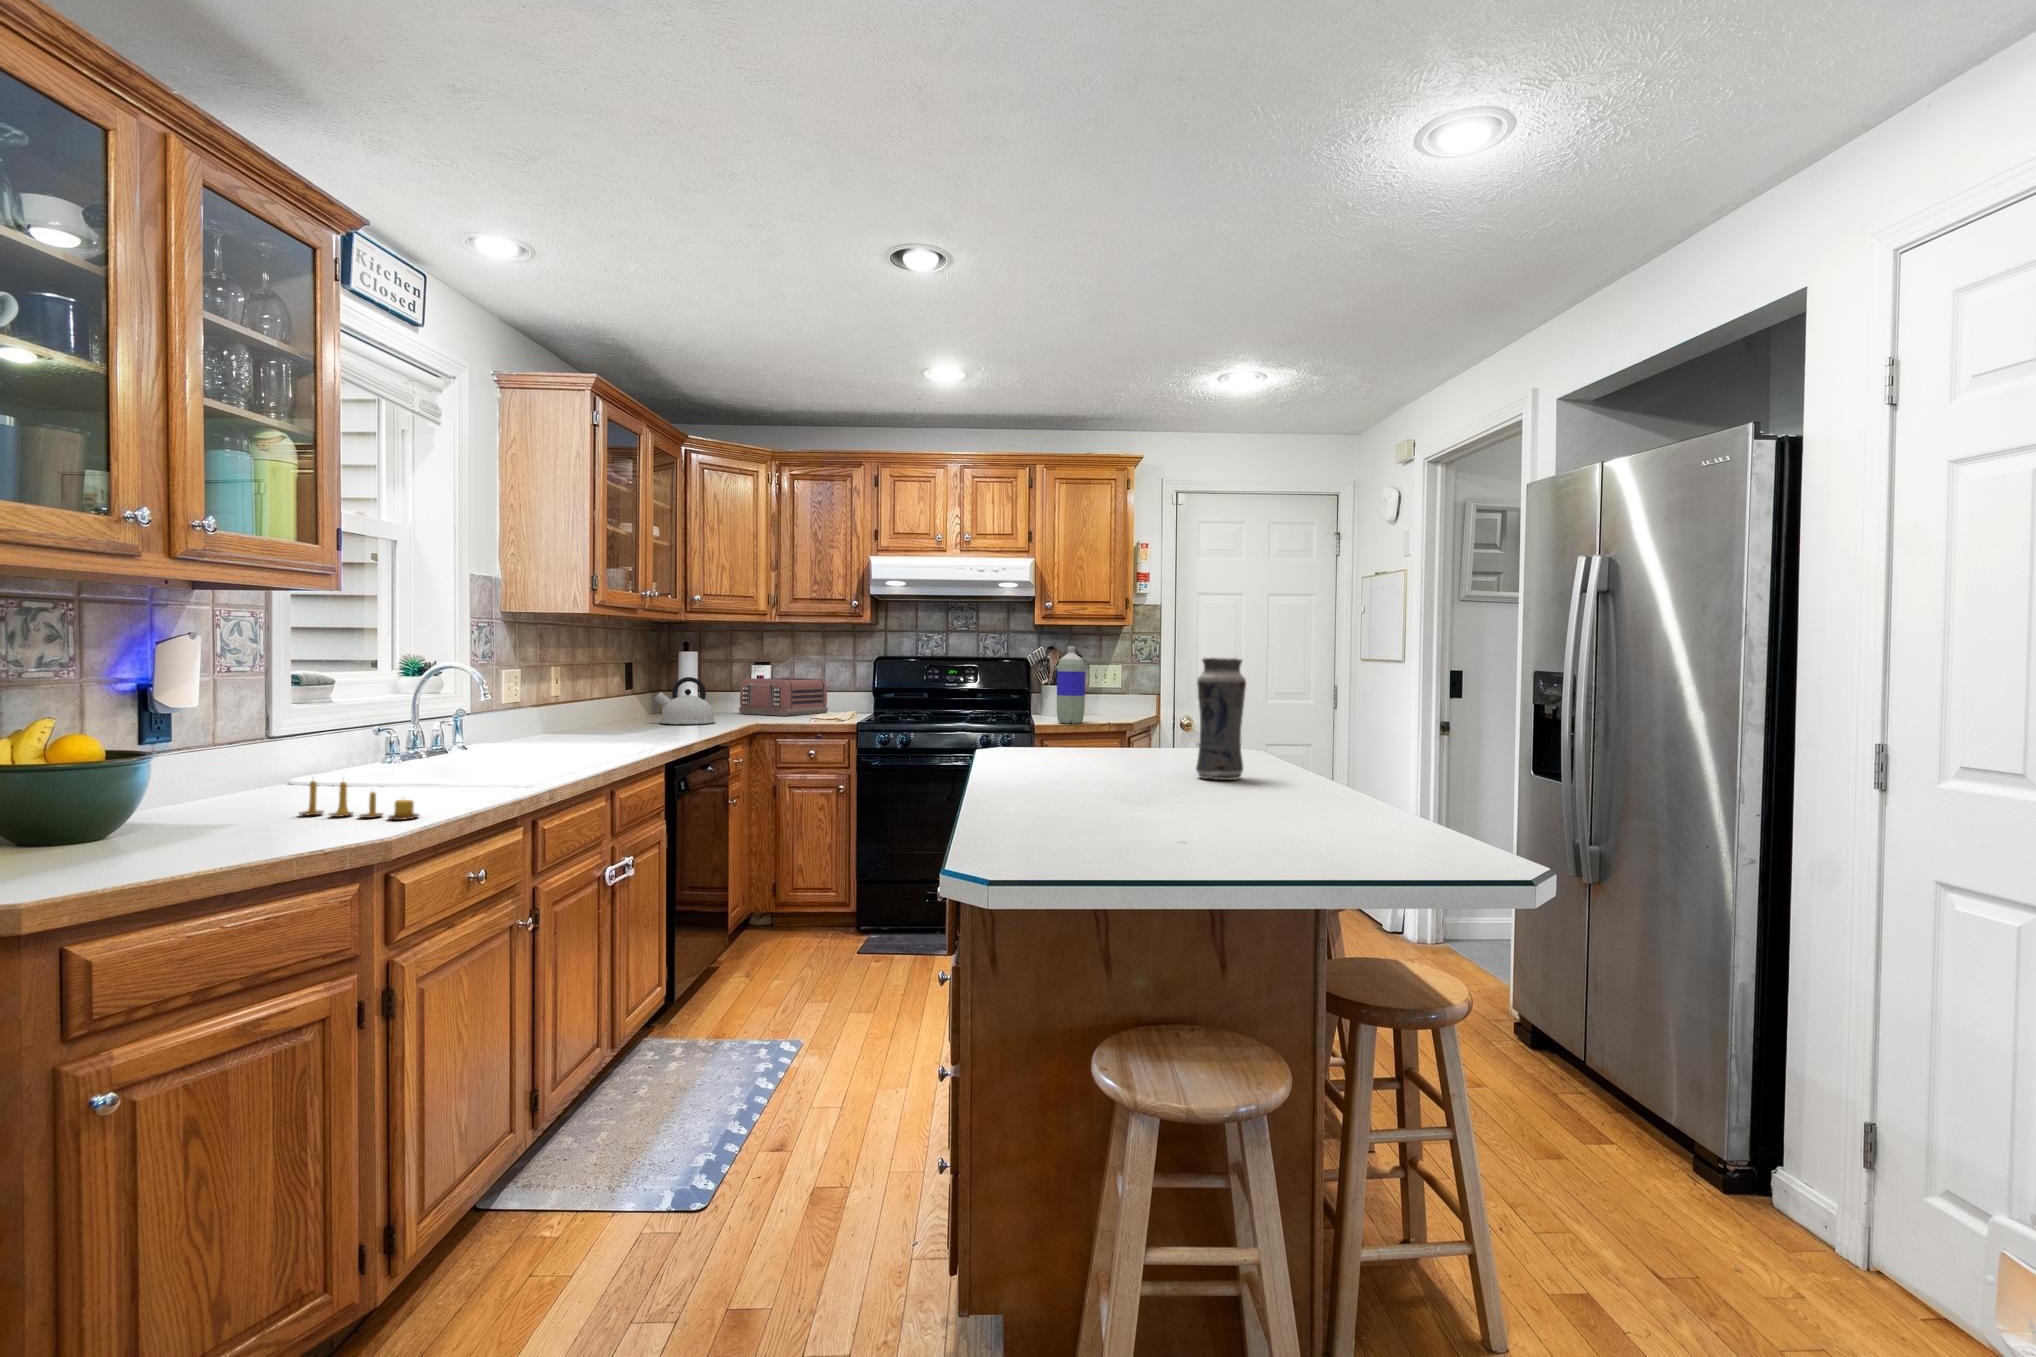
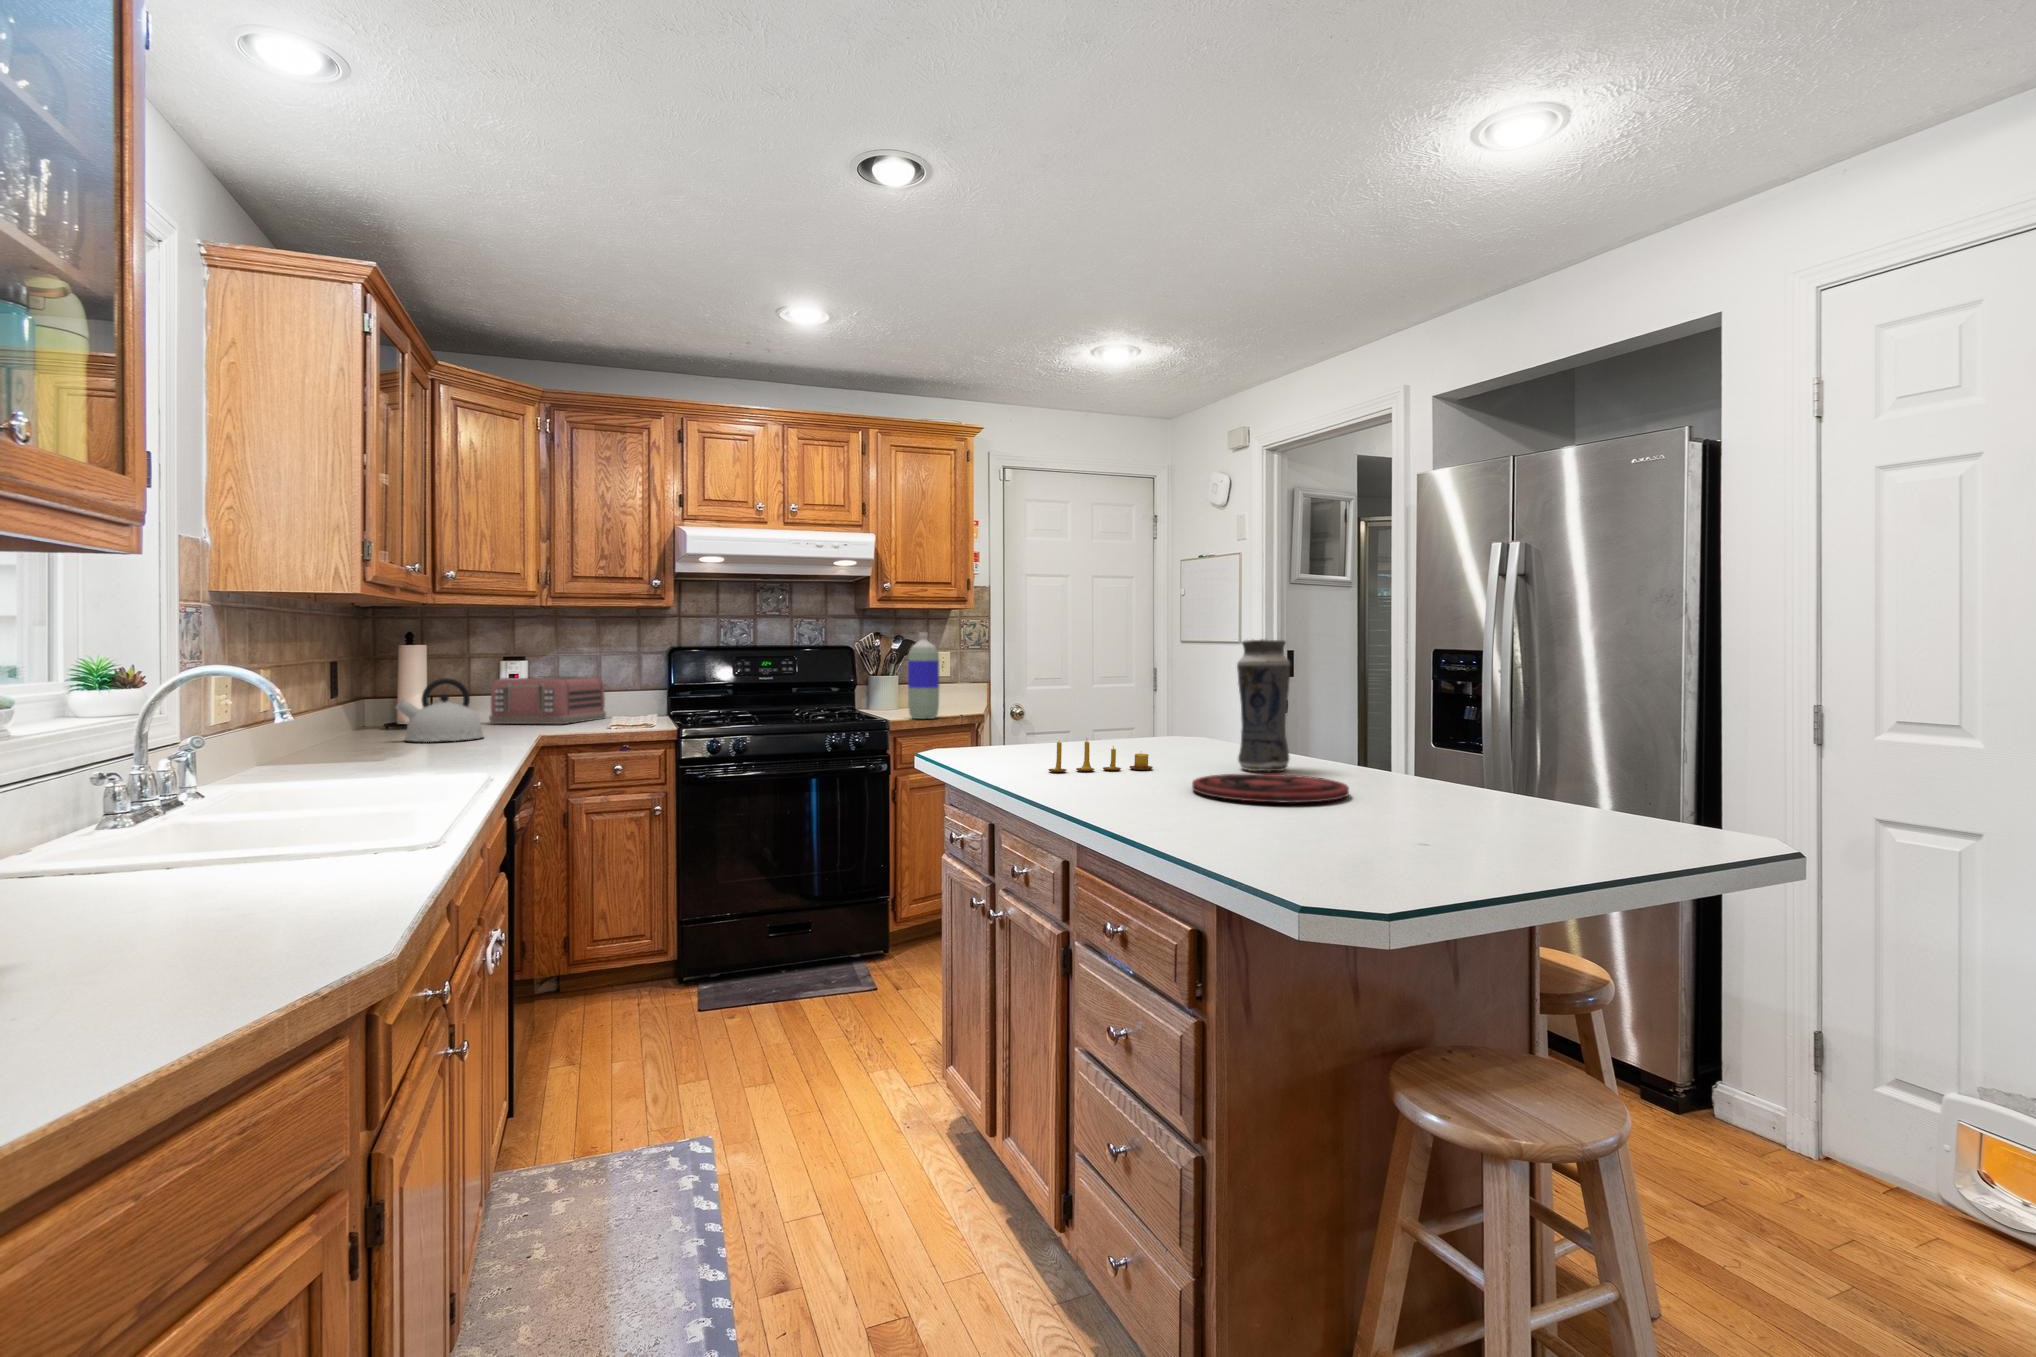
plate: none [1095,778,1233,804] -> present [1192,773,1349,803]
candle: present [299,781,419,820] -> present [1048,741,1153,772]

